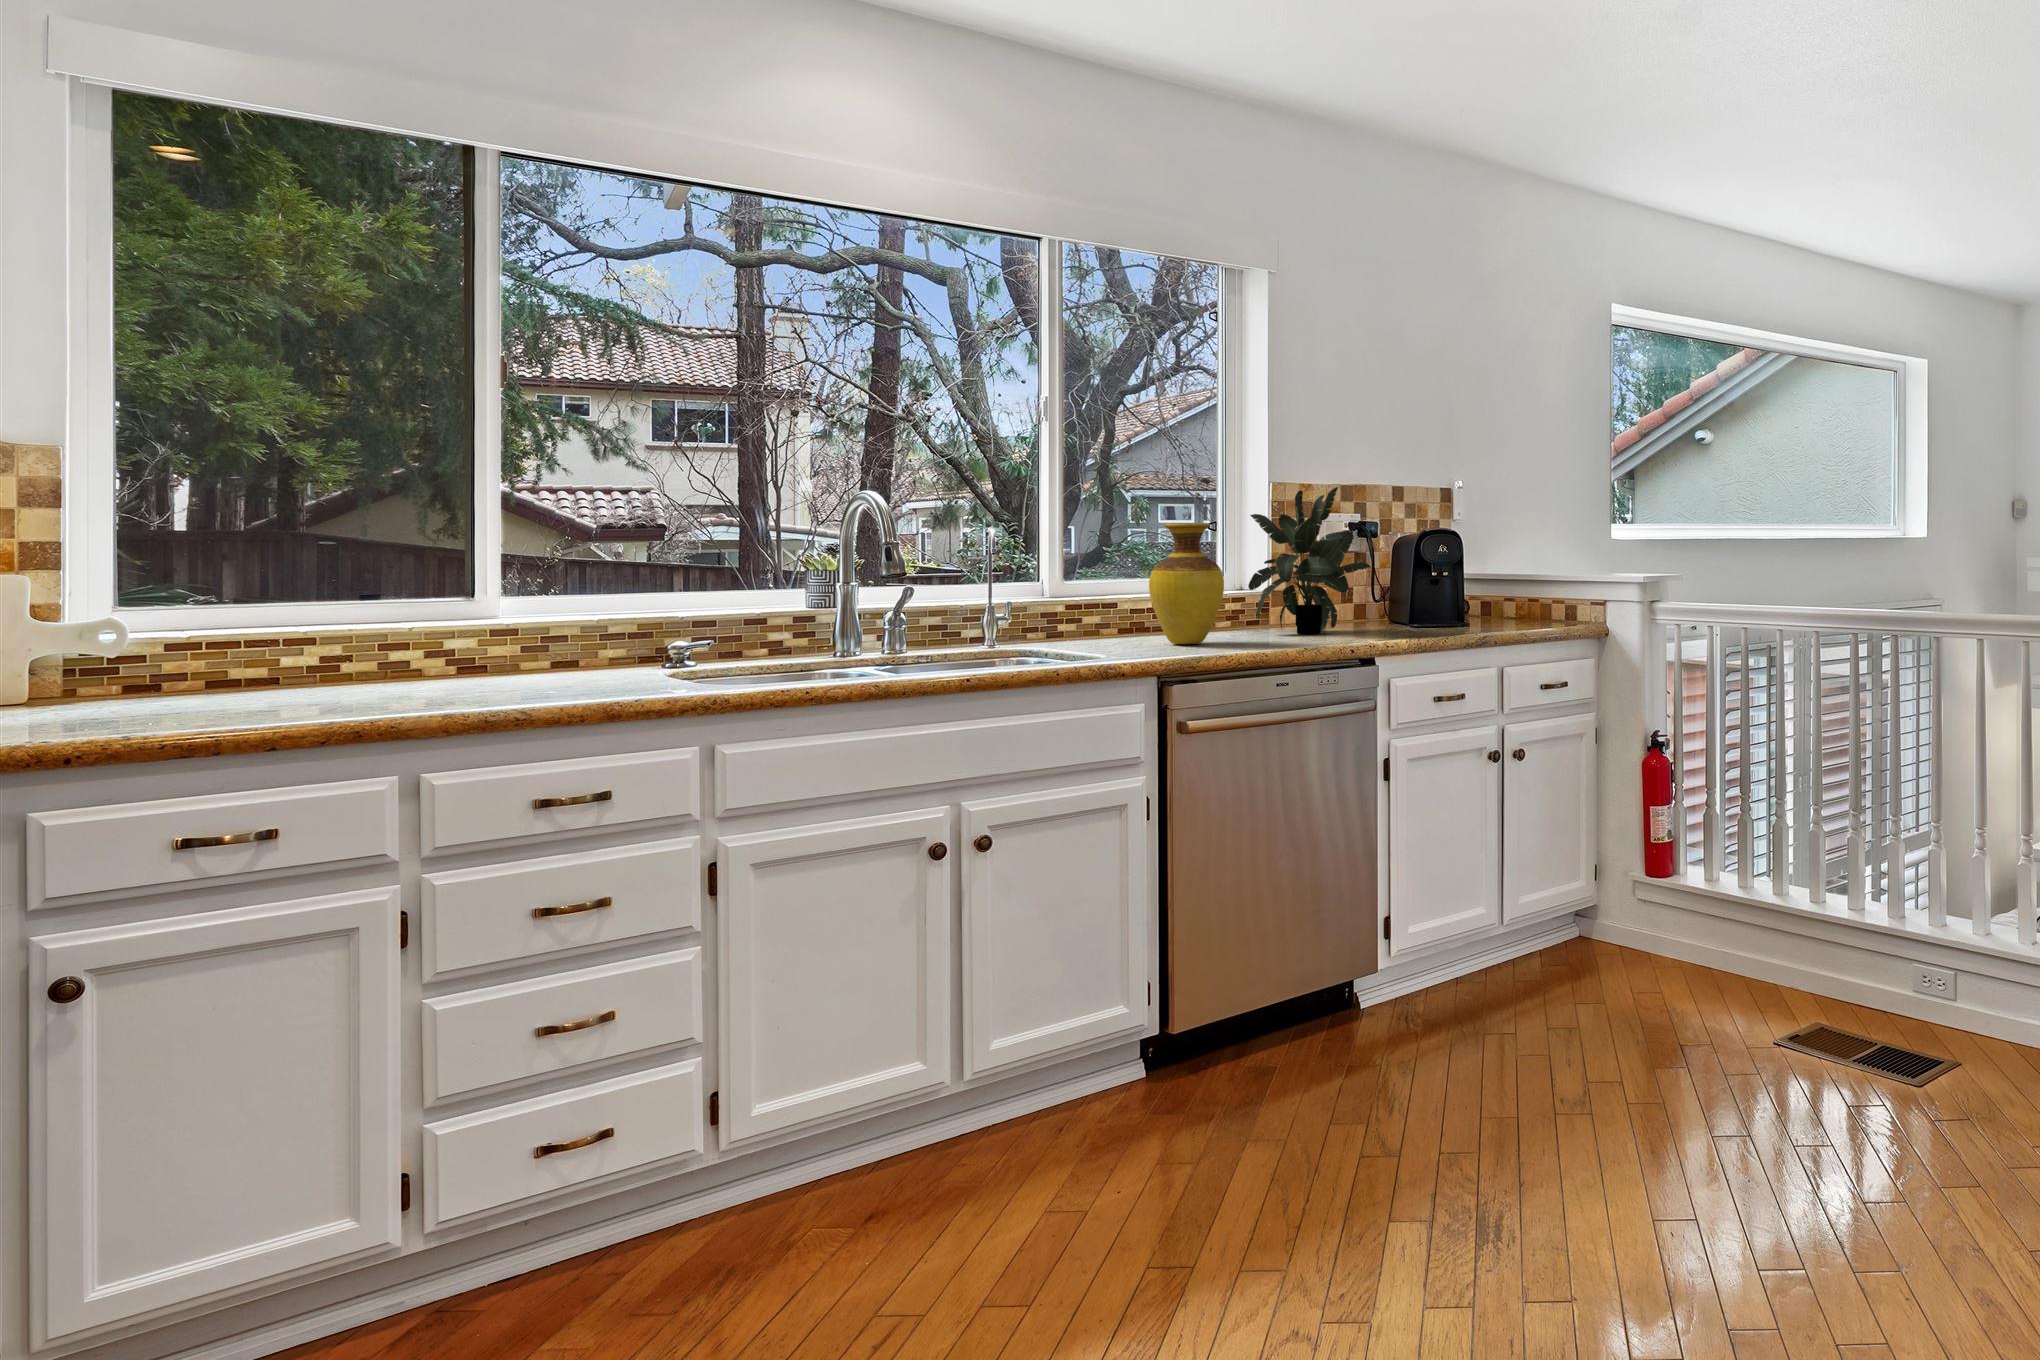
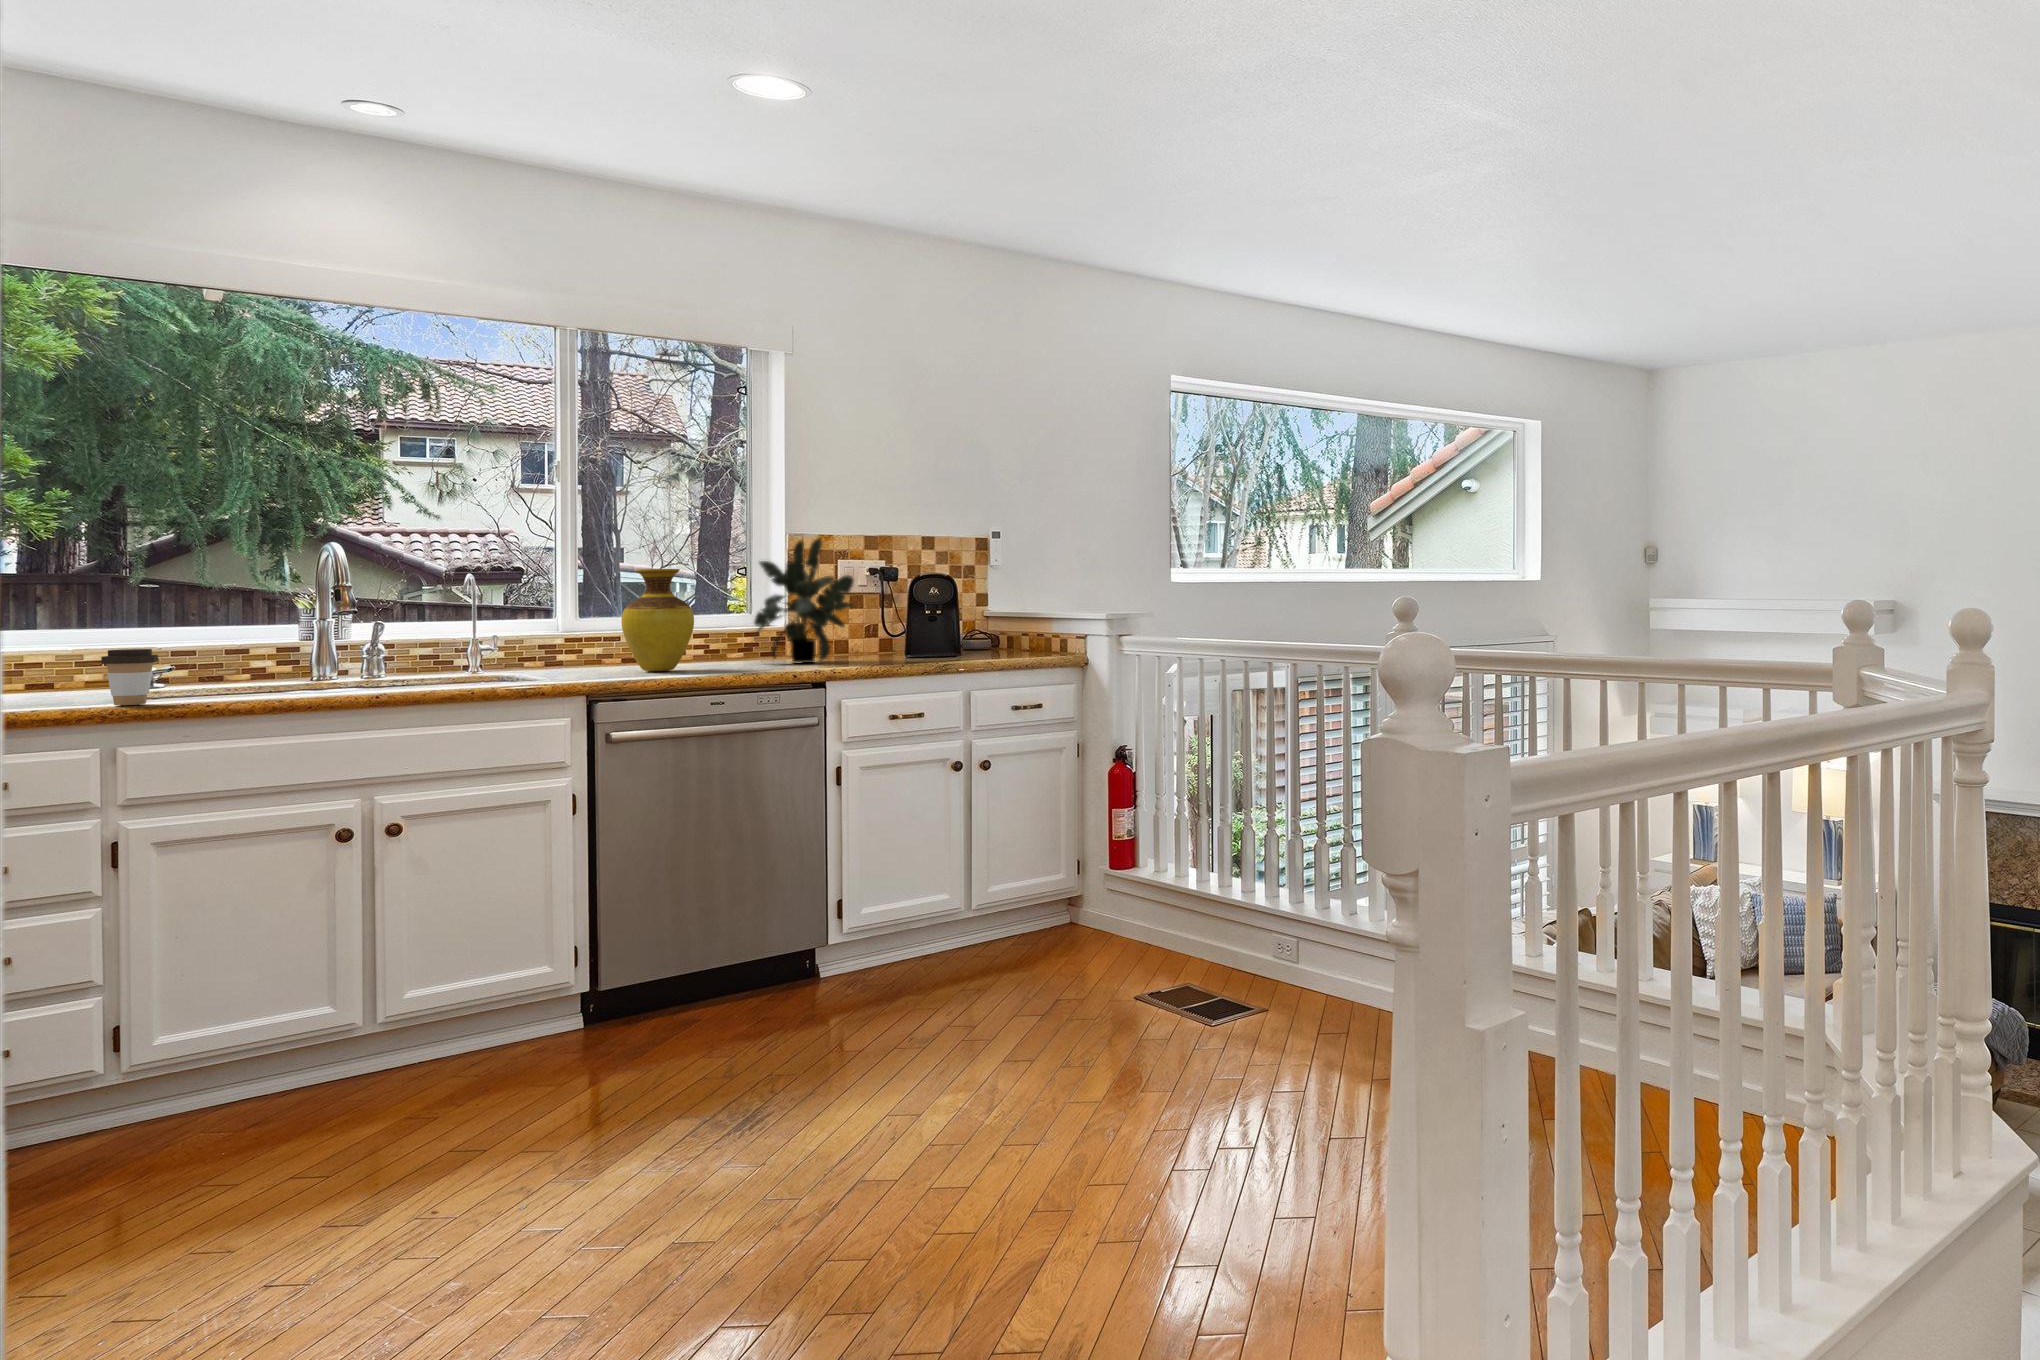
coffee cup: none [702,623,755,693] -> present [101,649,158,705]

